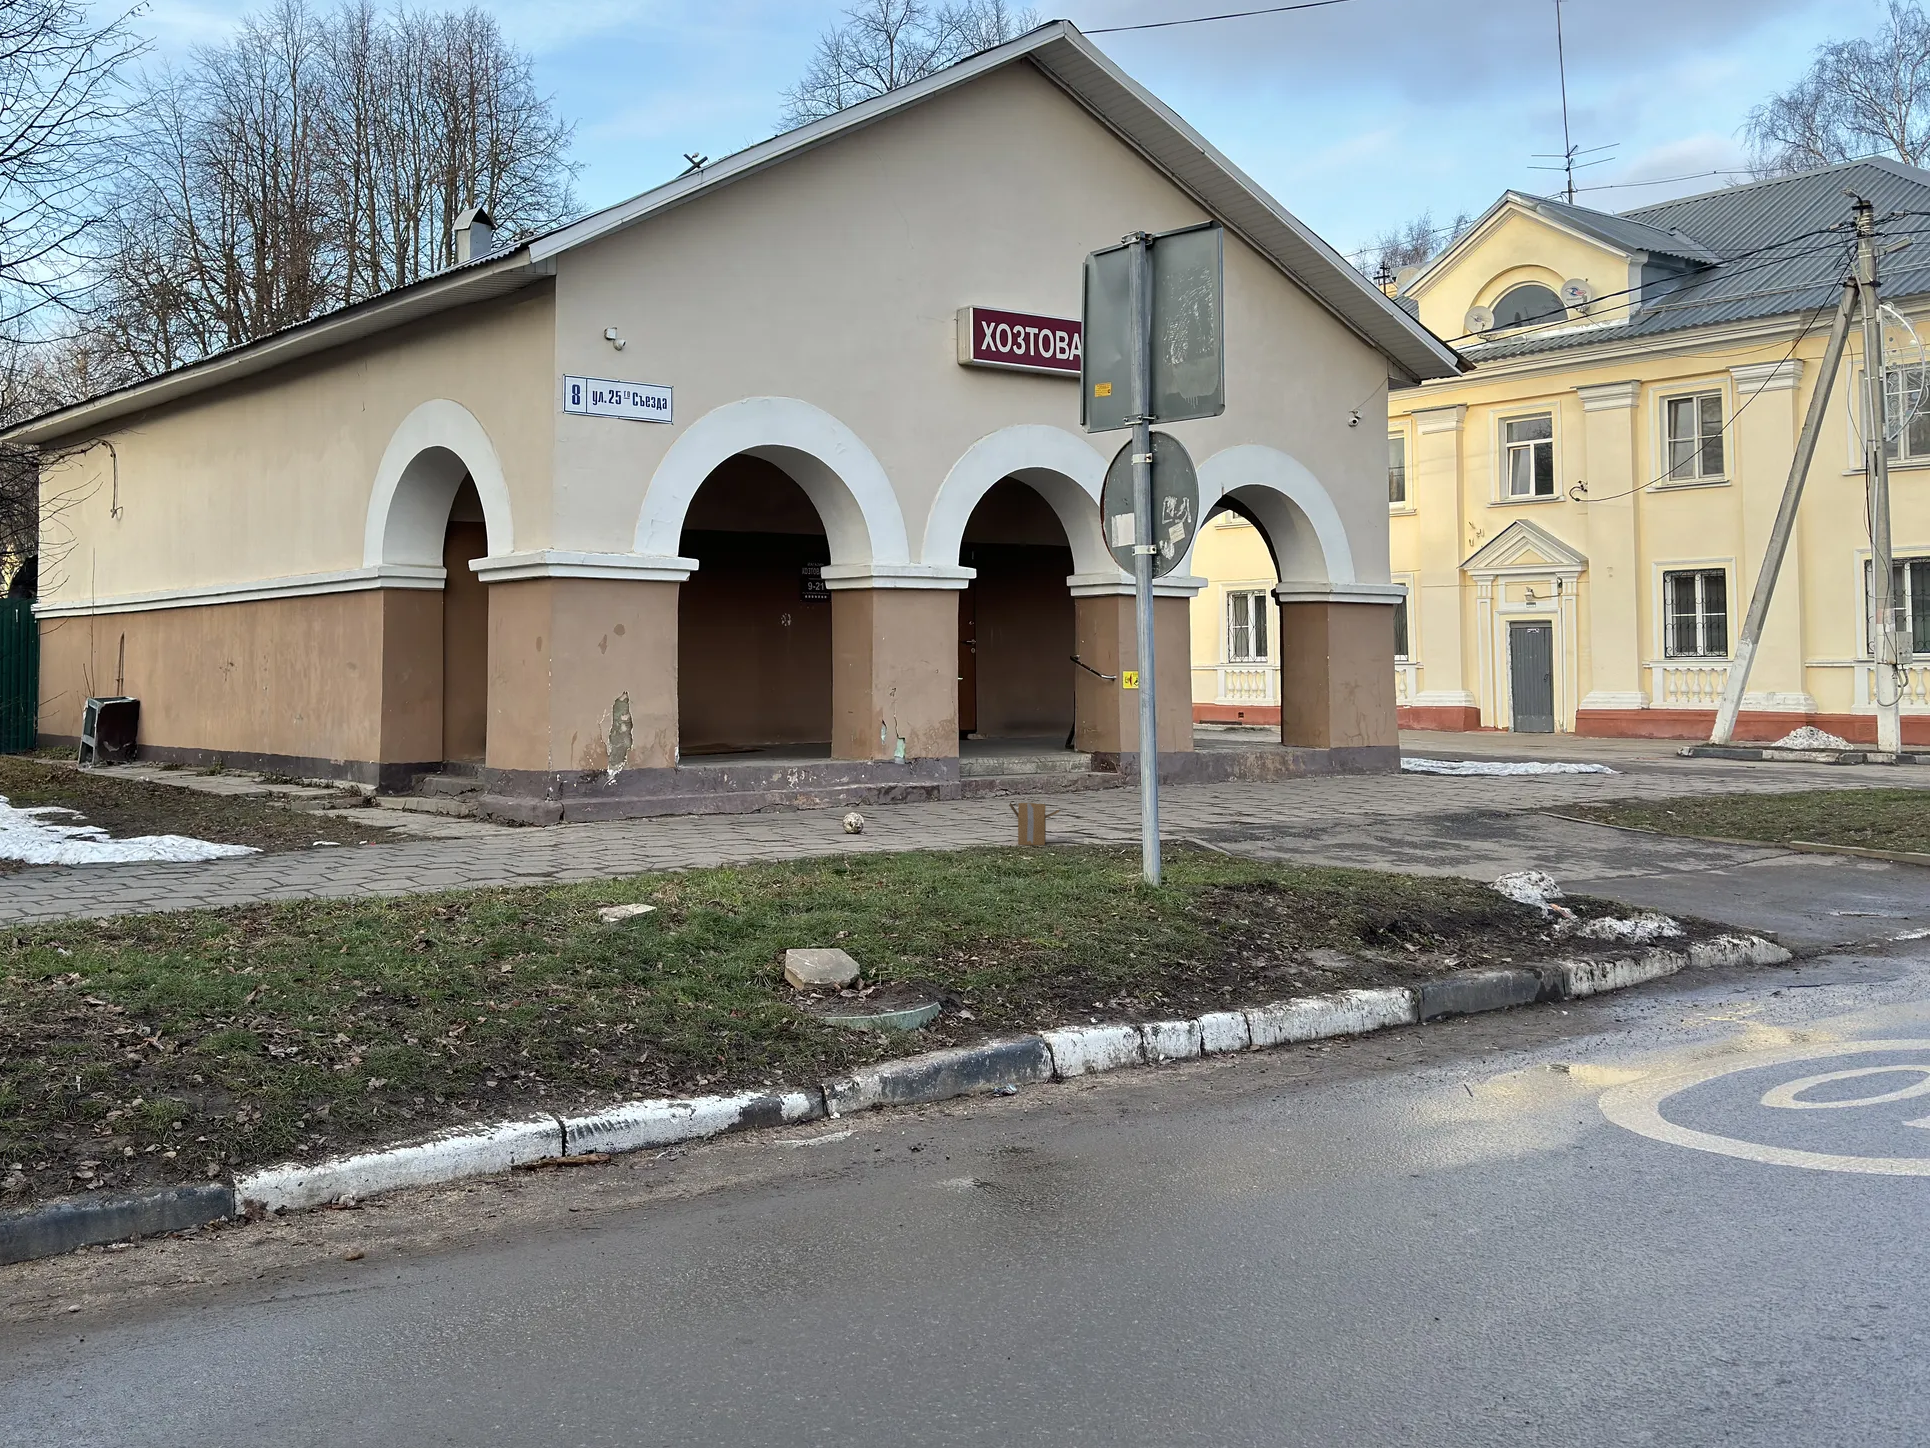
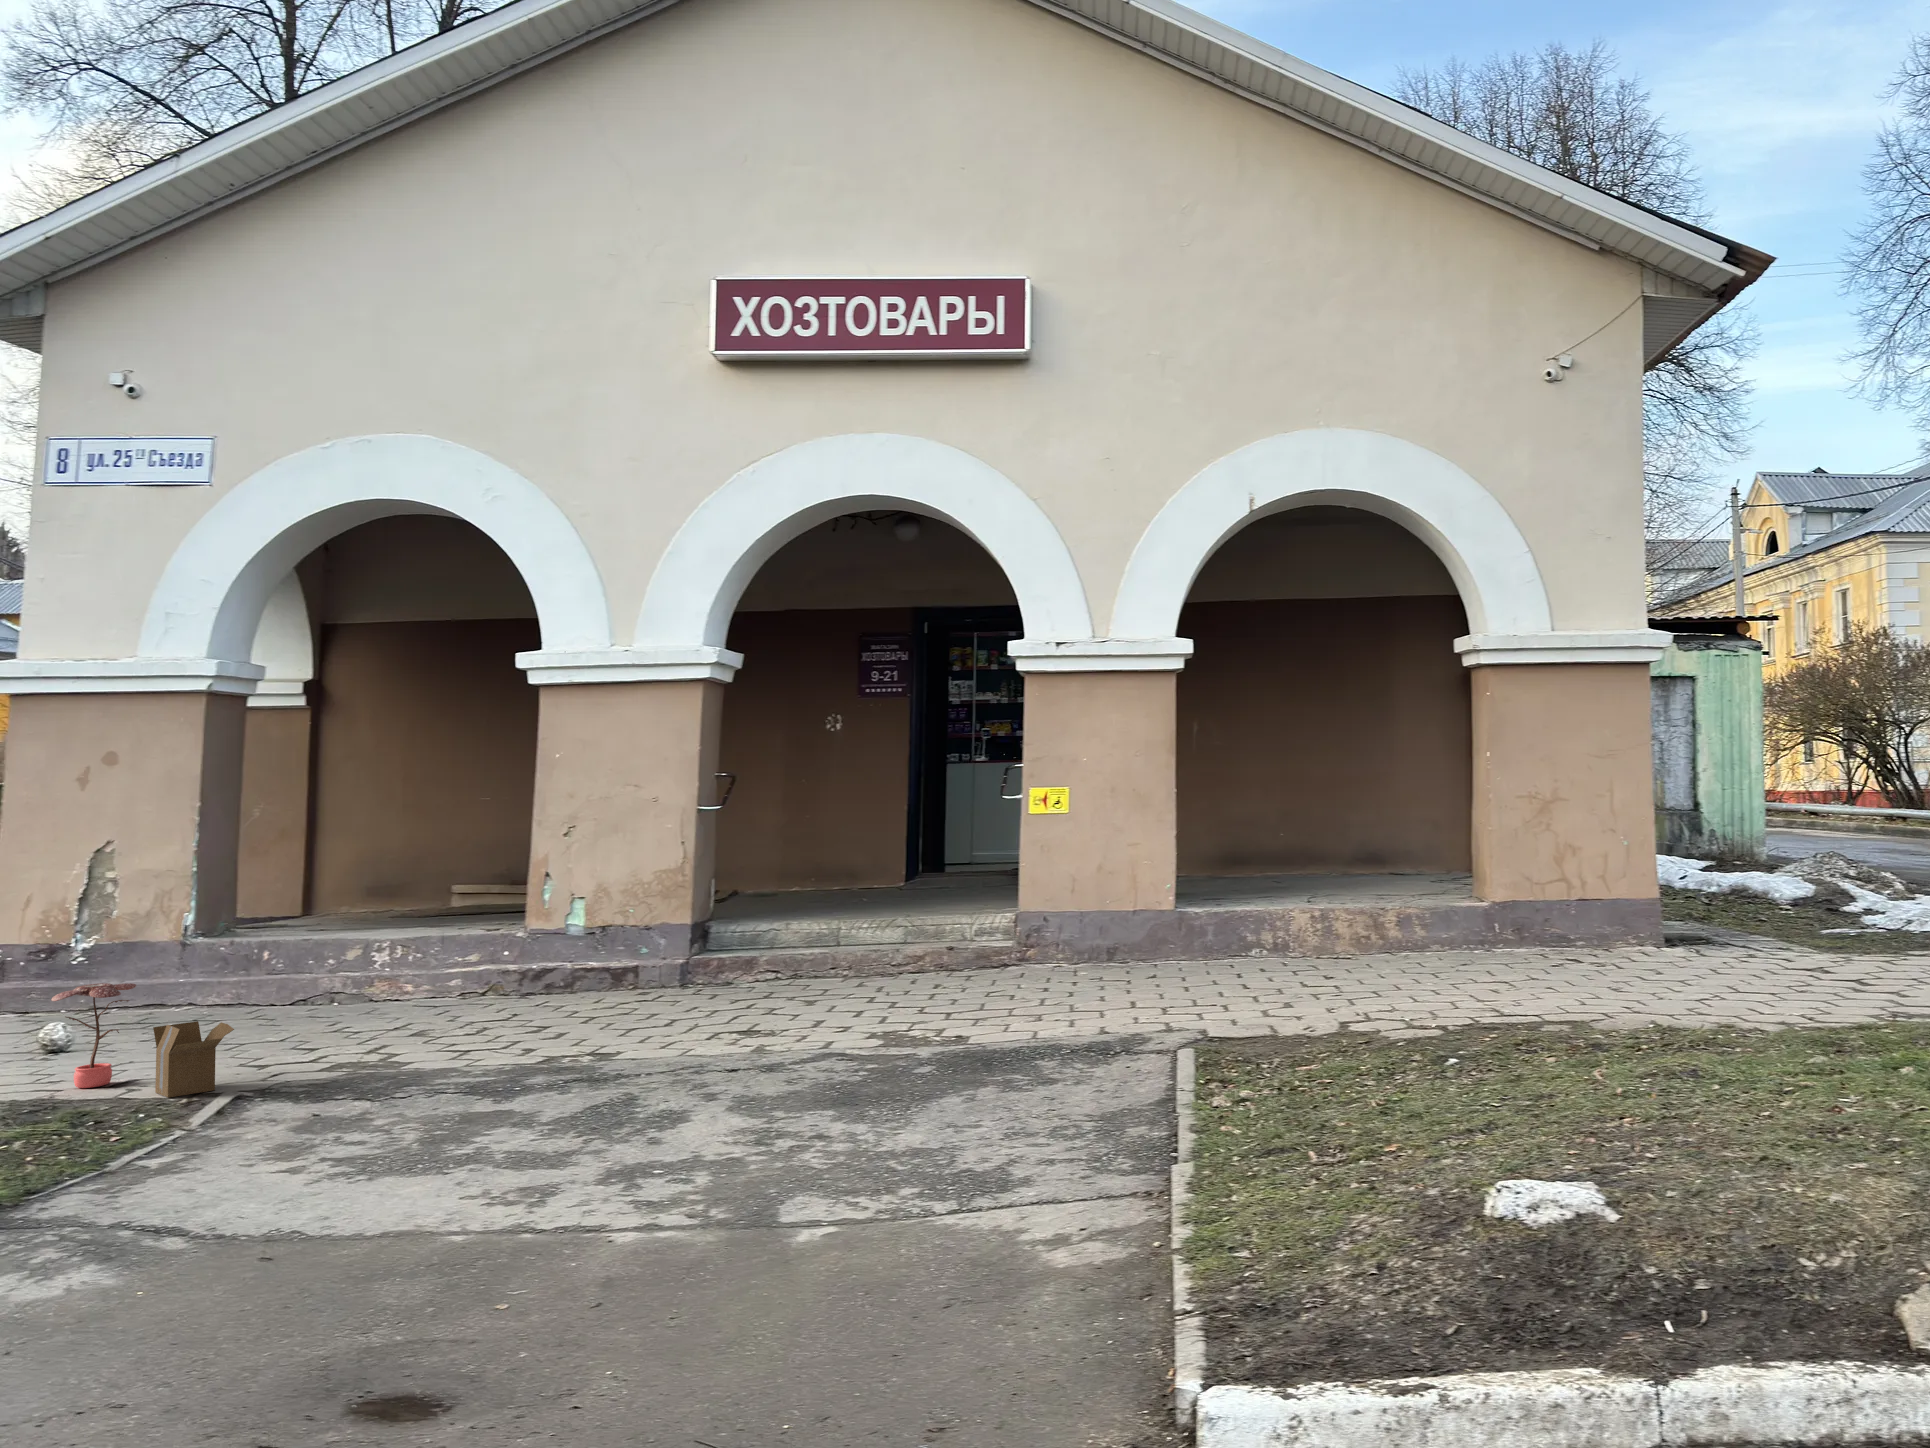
potted plant: none [931,781,981,846] -> present [52,983,136,1088]

